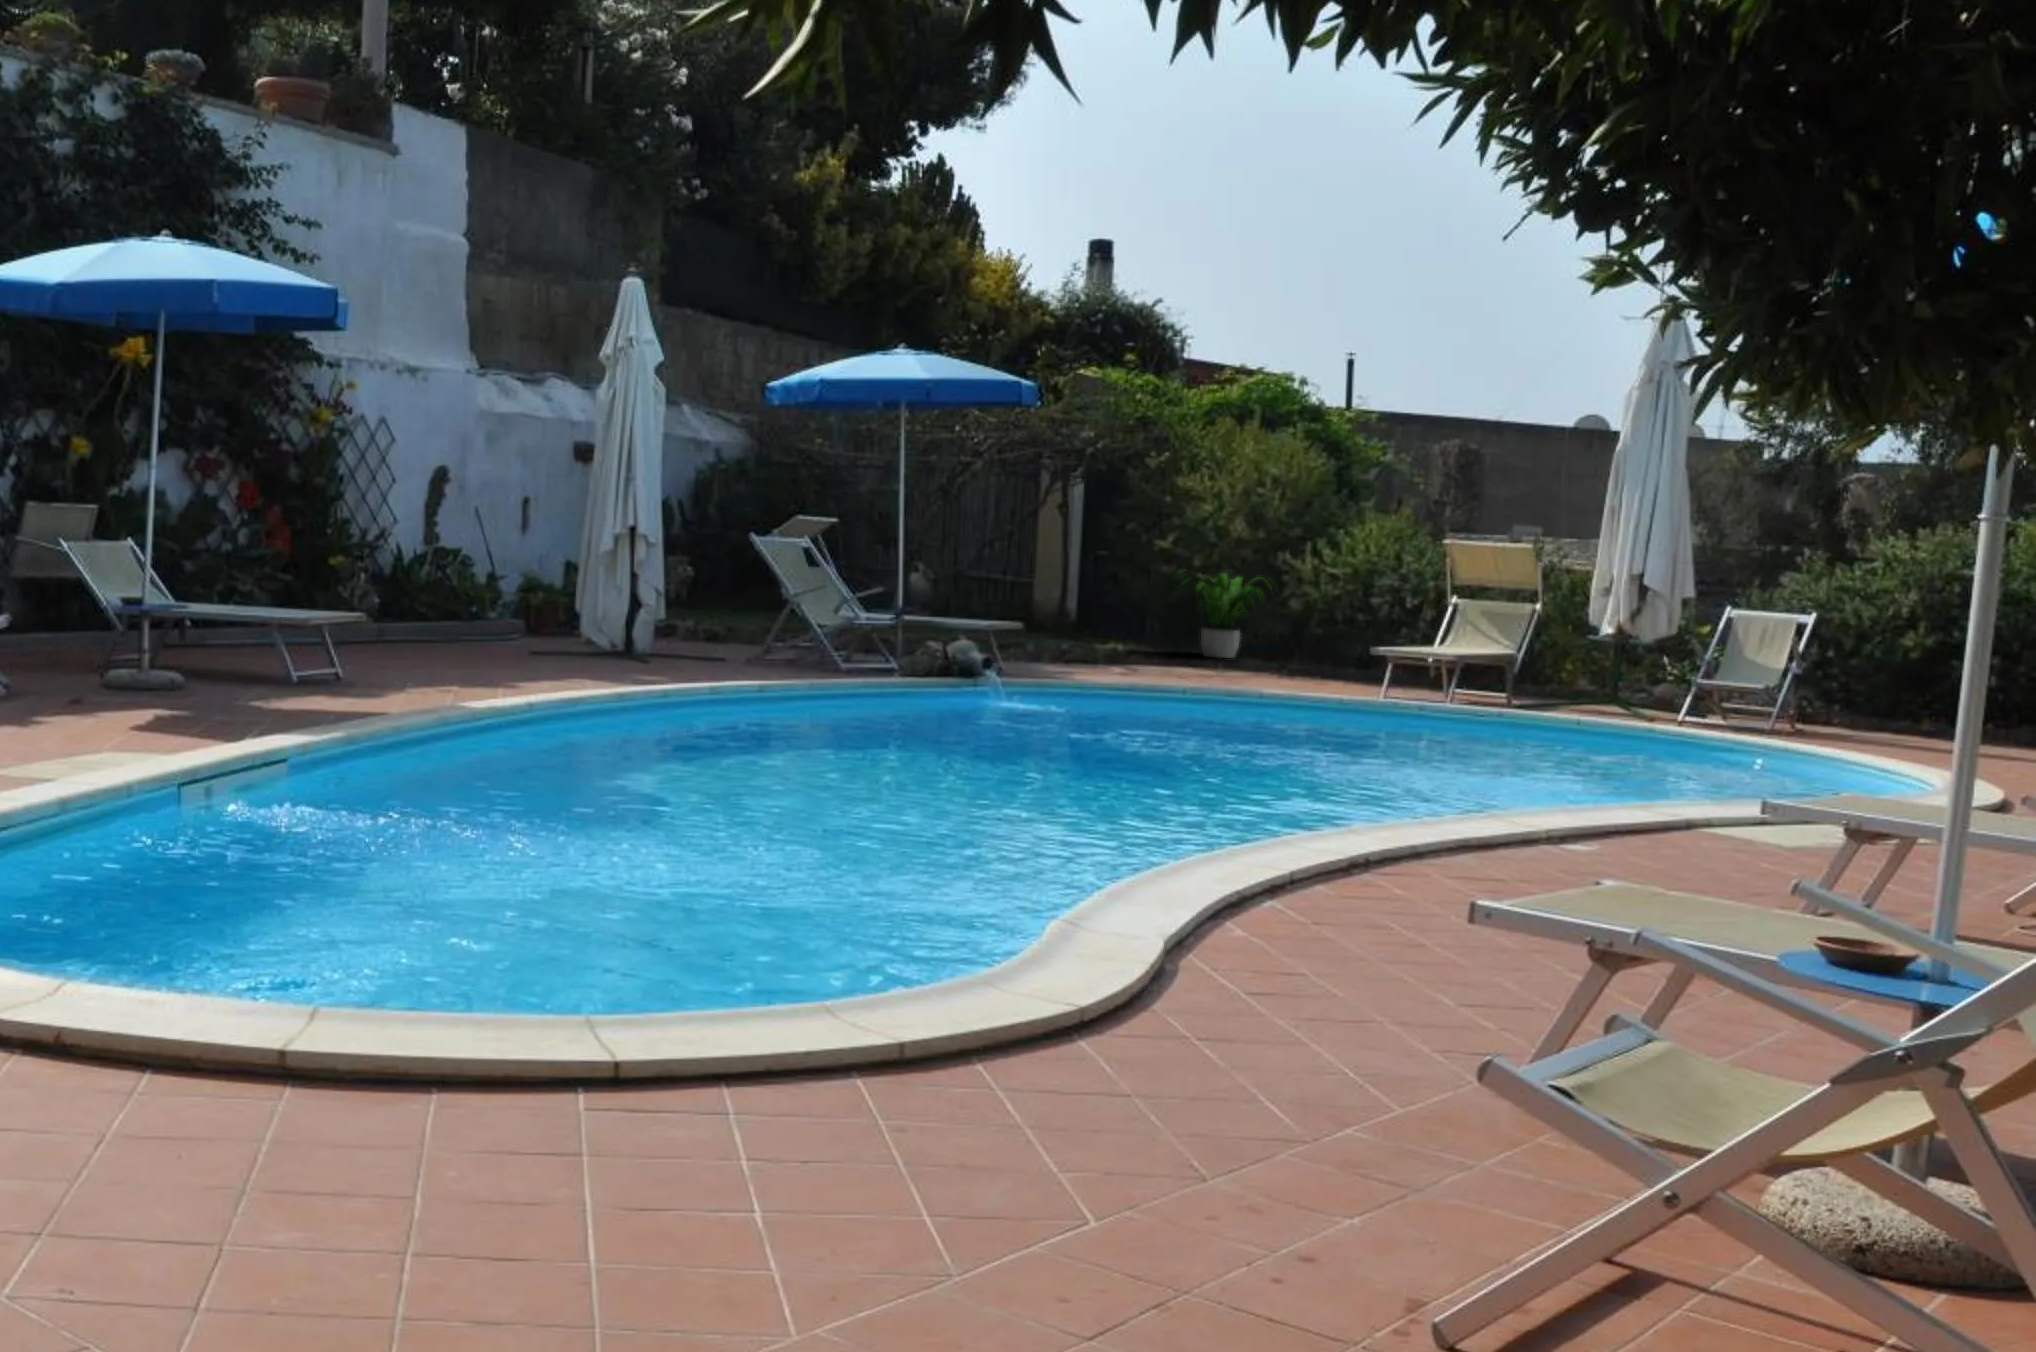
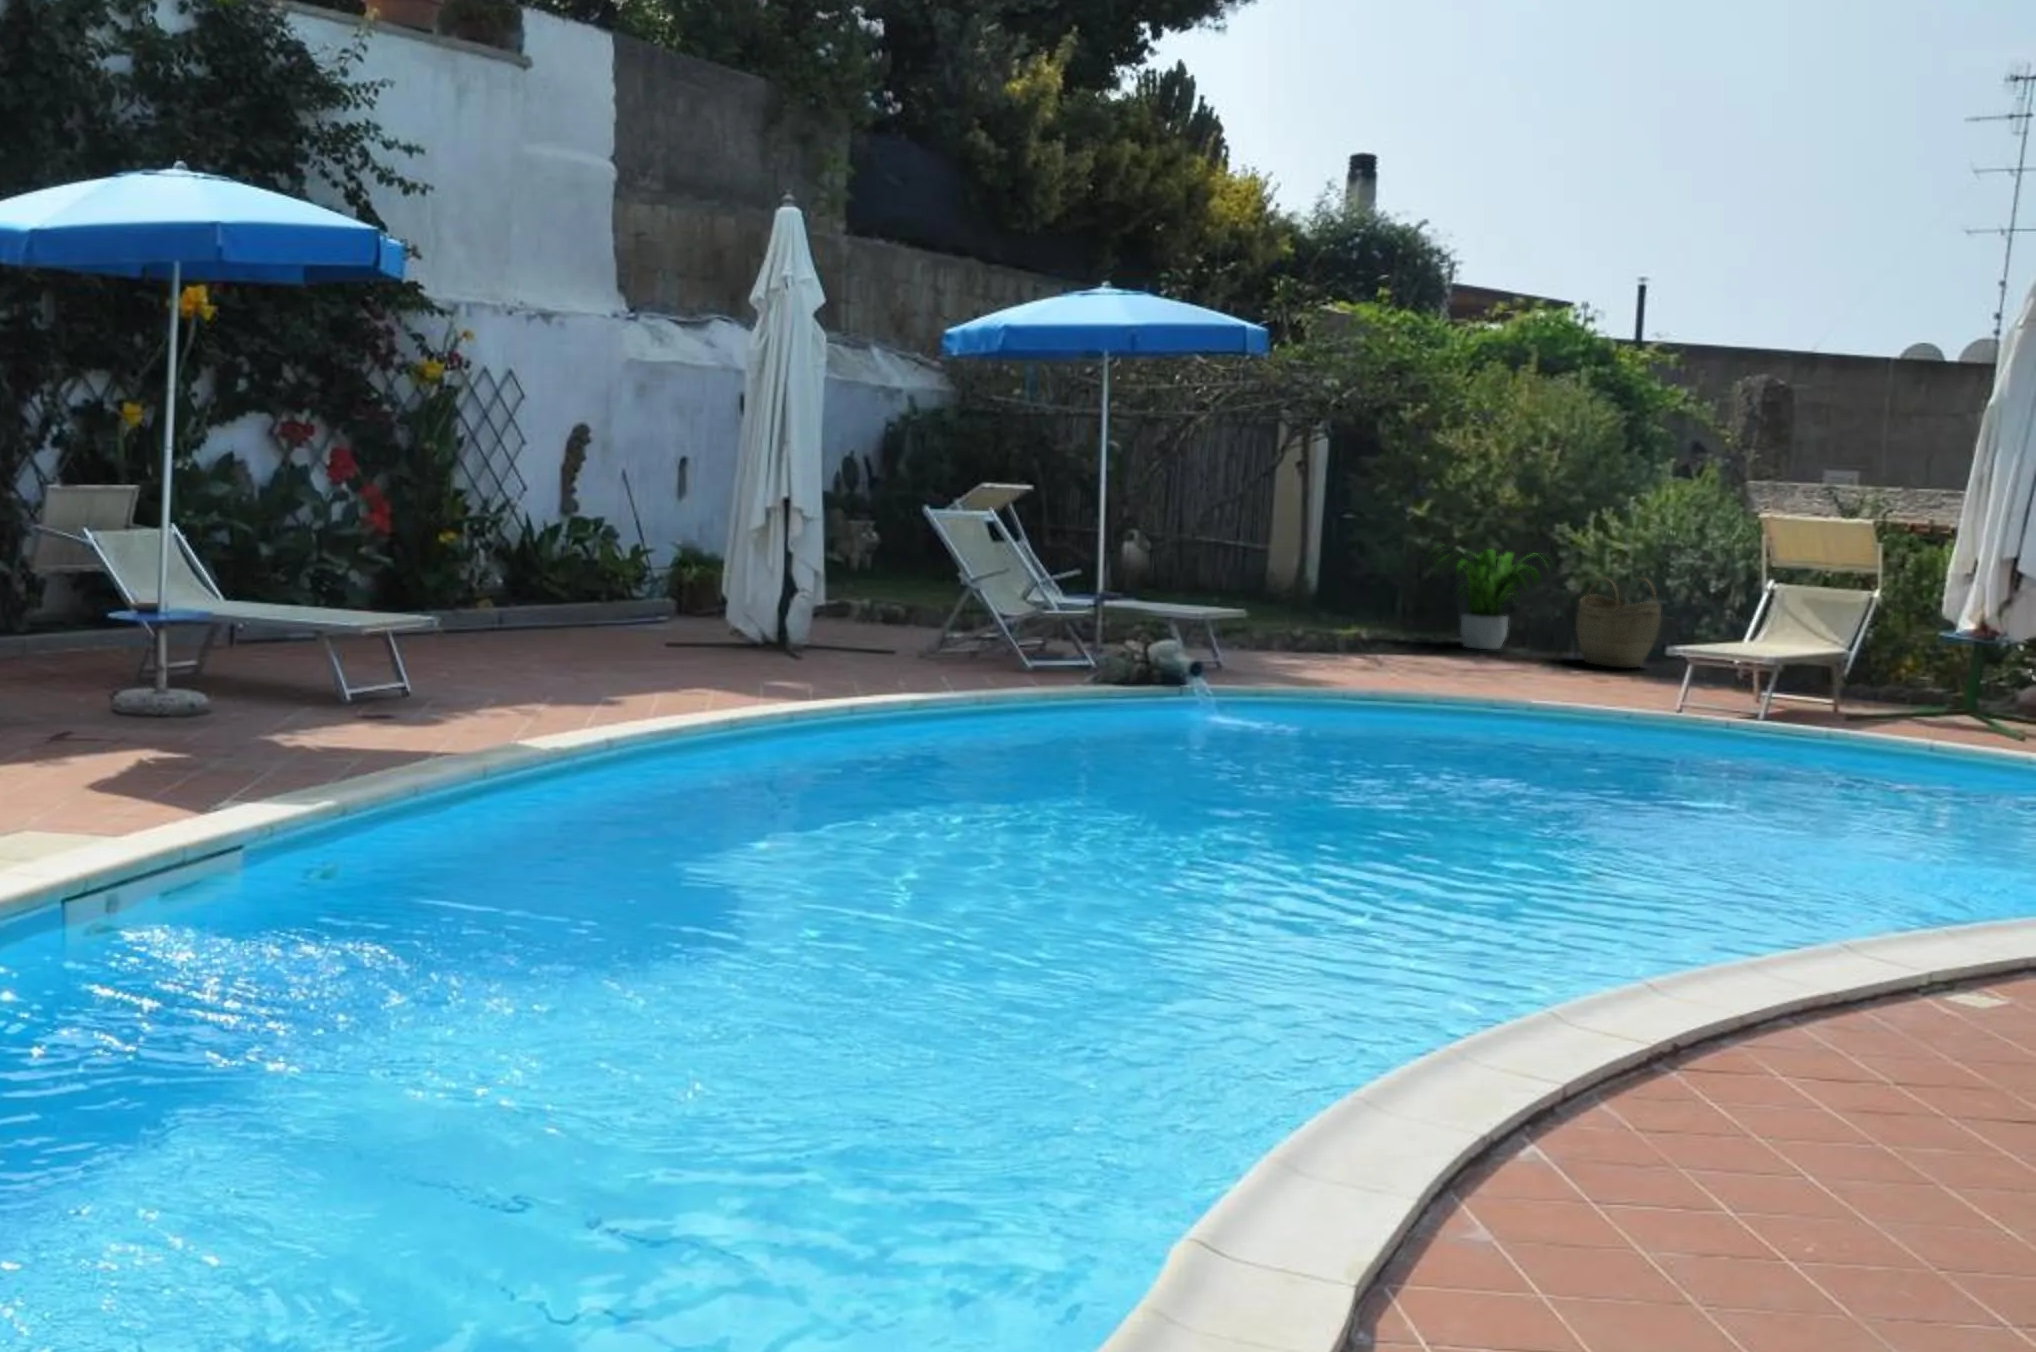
woven basket: none [1295,596,1363,671] -> present [1576,578,1661,668]

